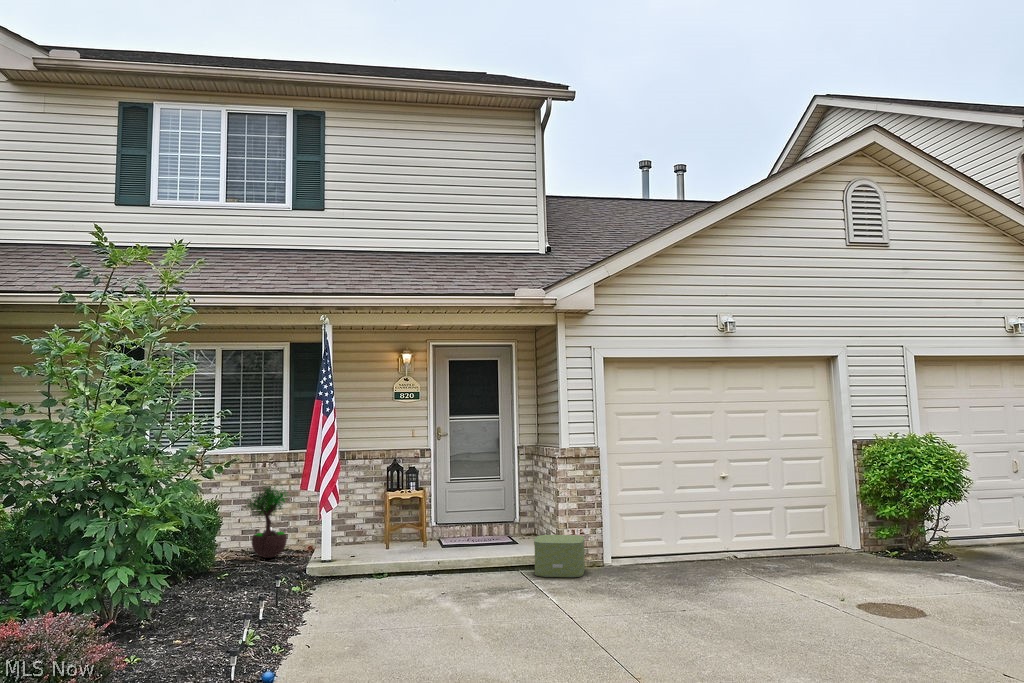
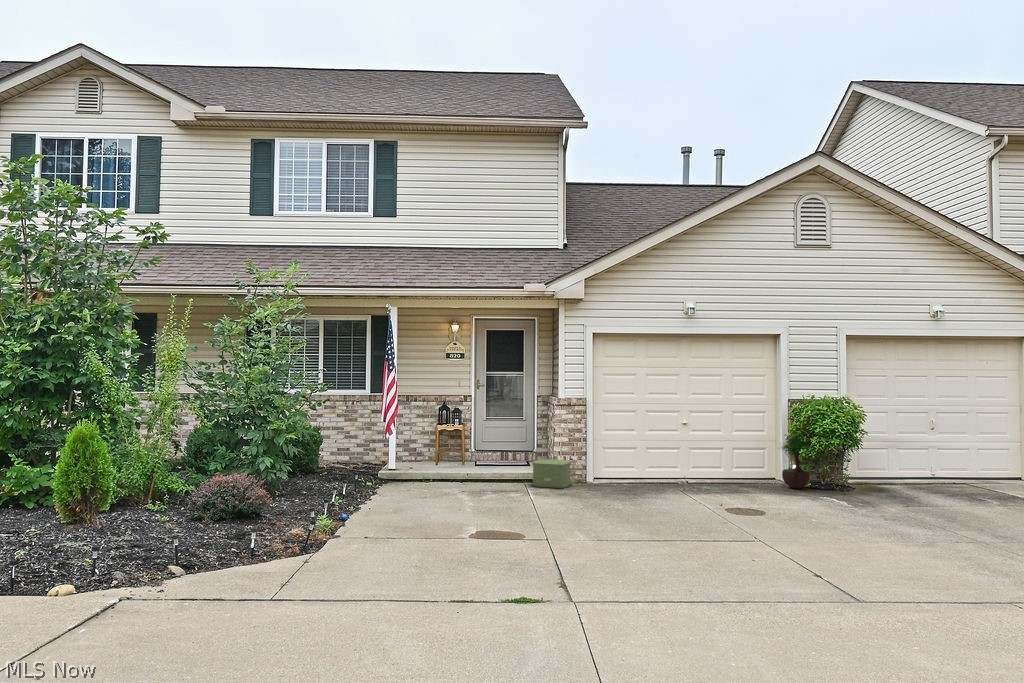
potted tree: present [245,487,287,558] -> present [782,433,810,488]

